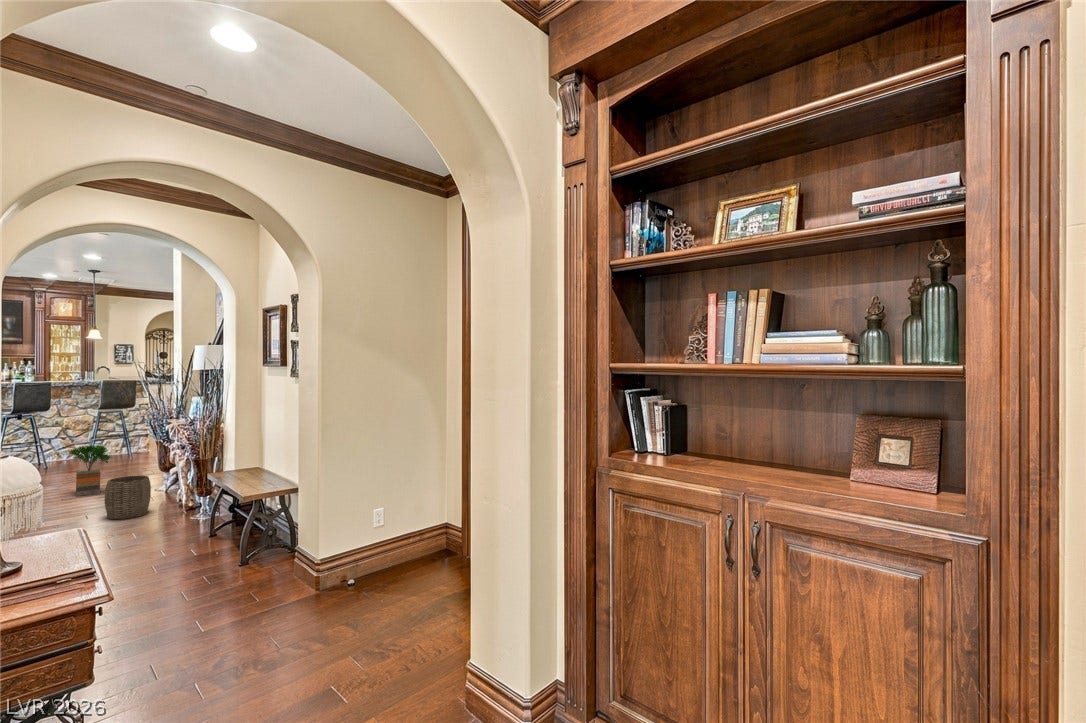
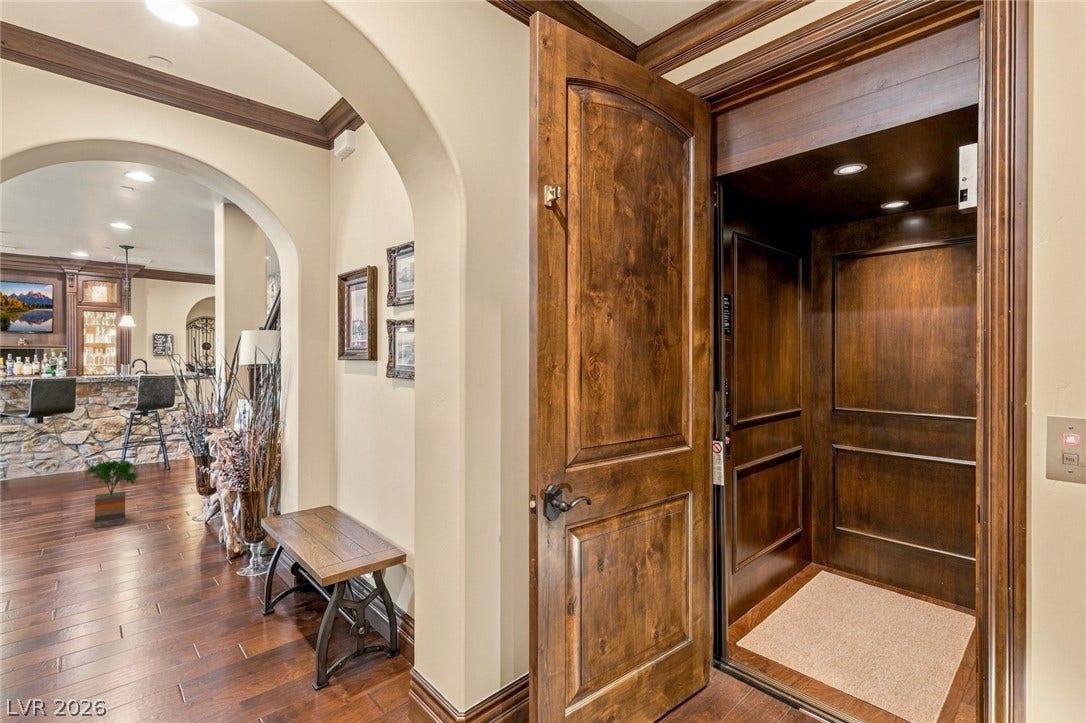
woven basket: present [105,476,151,519] -> none [125,507,186,571]

